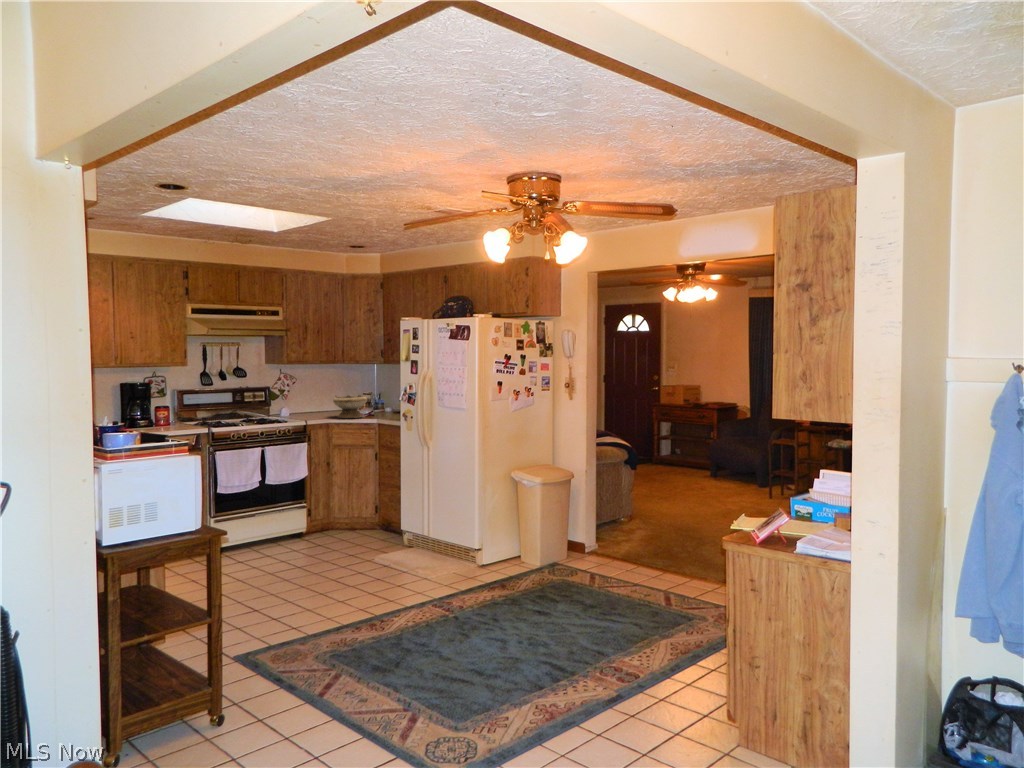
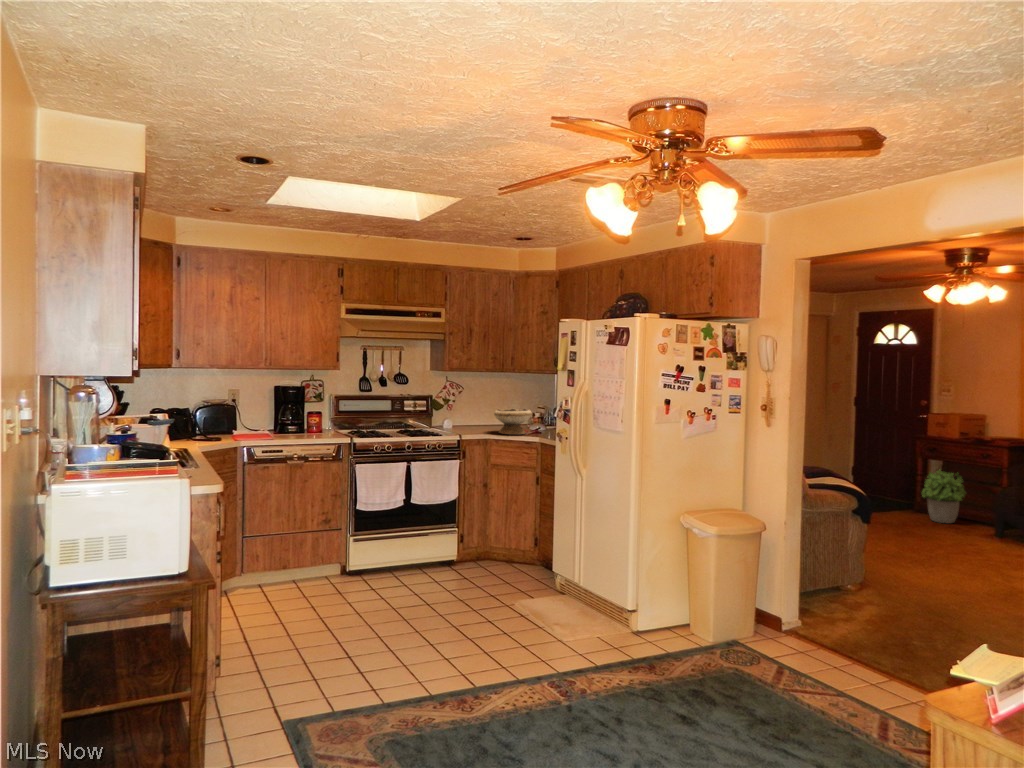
potted plant: none [658,429,690,470] -> present [922,469,965,523]

